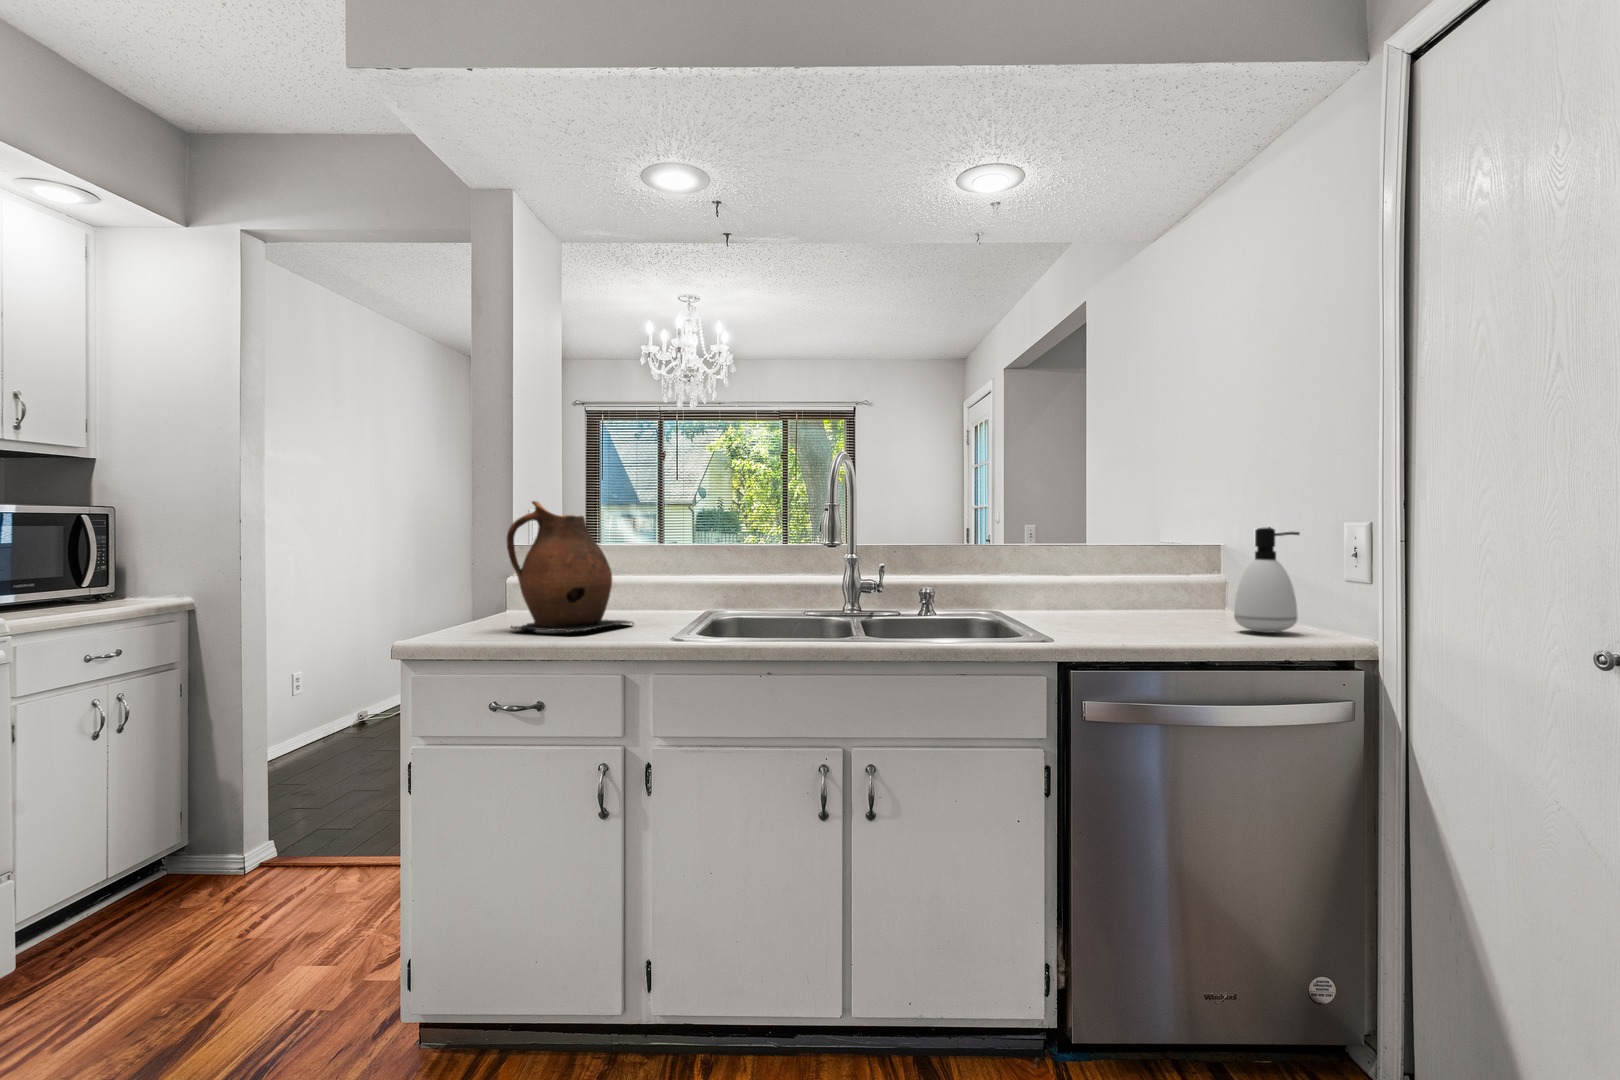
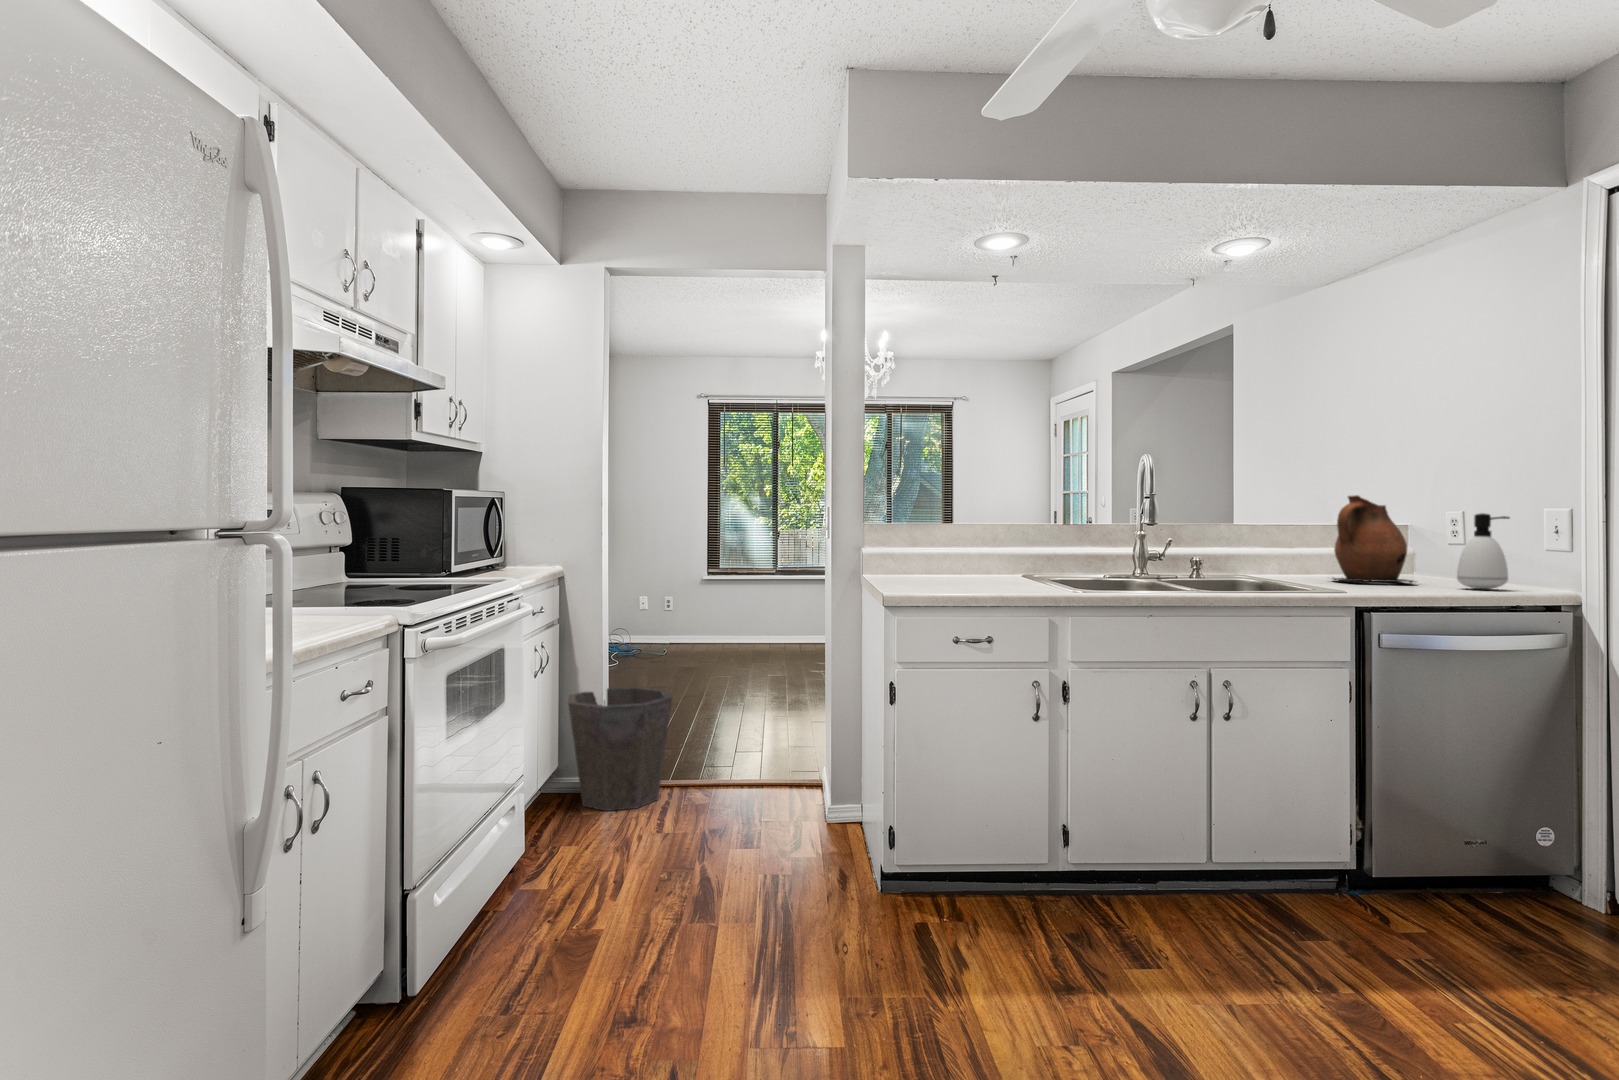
ceramic pitcher: present [507,501,633,633] -> present [1333,495,1415,583]
waste bin: none [174,738,331,899] -> present [568,687,672,811]

